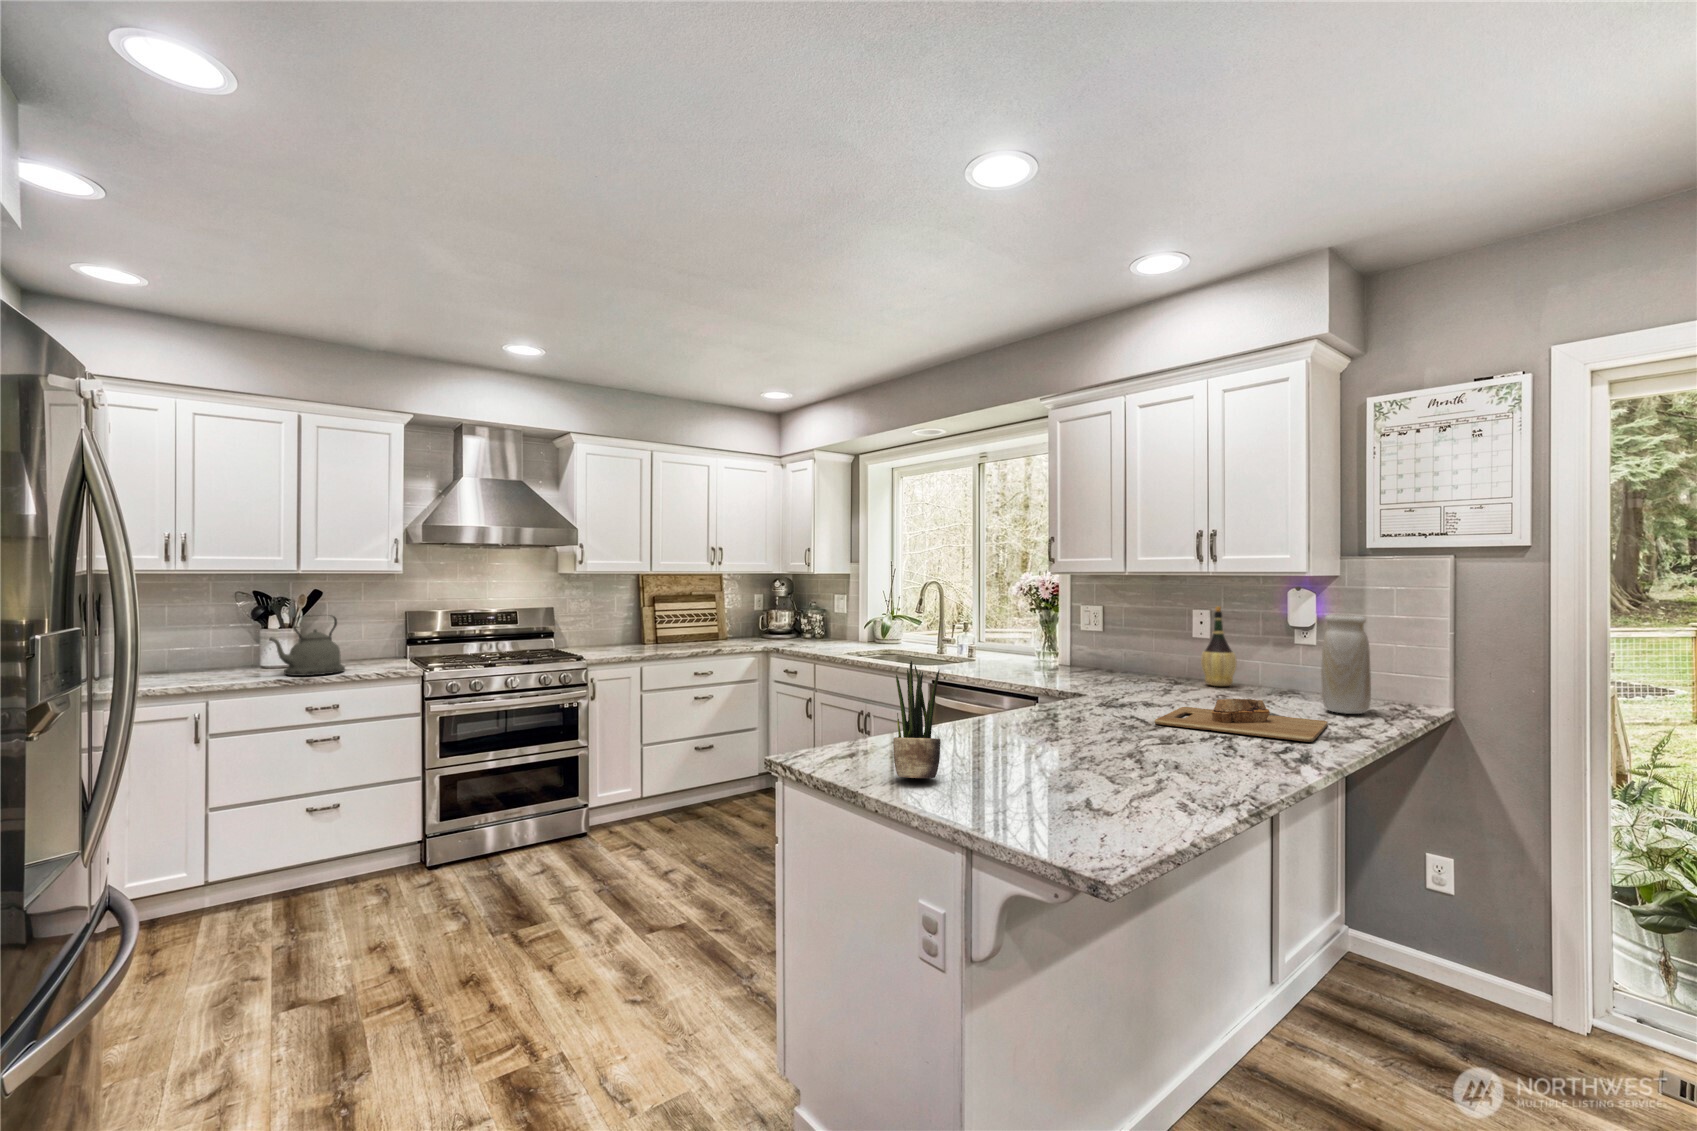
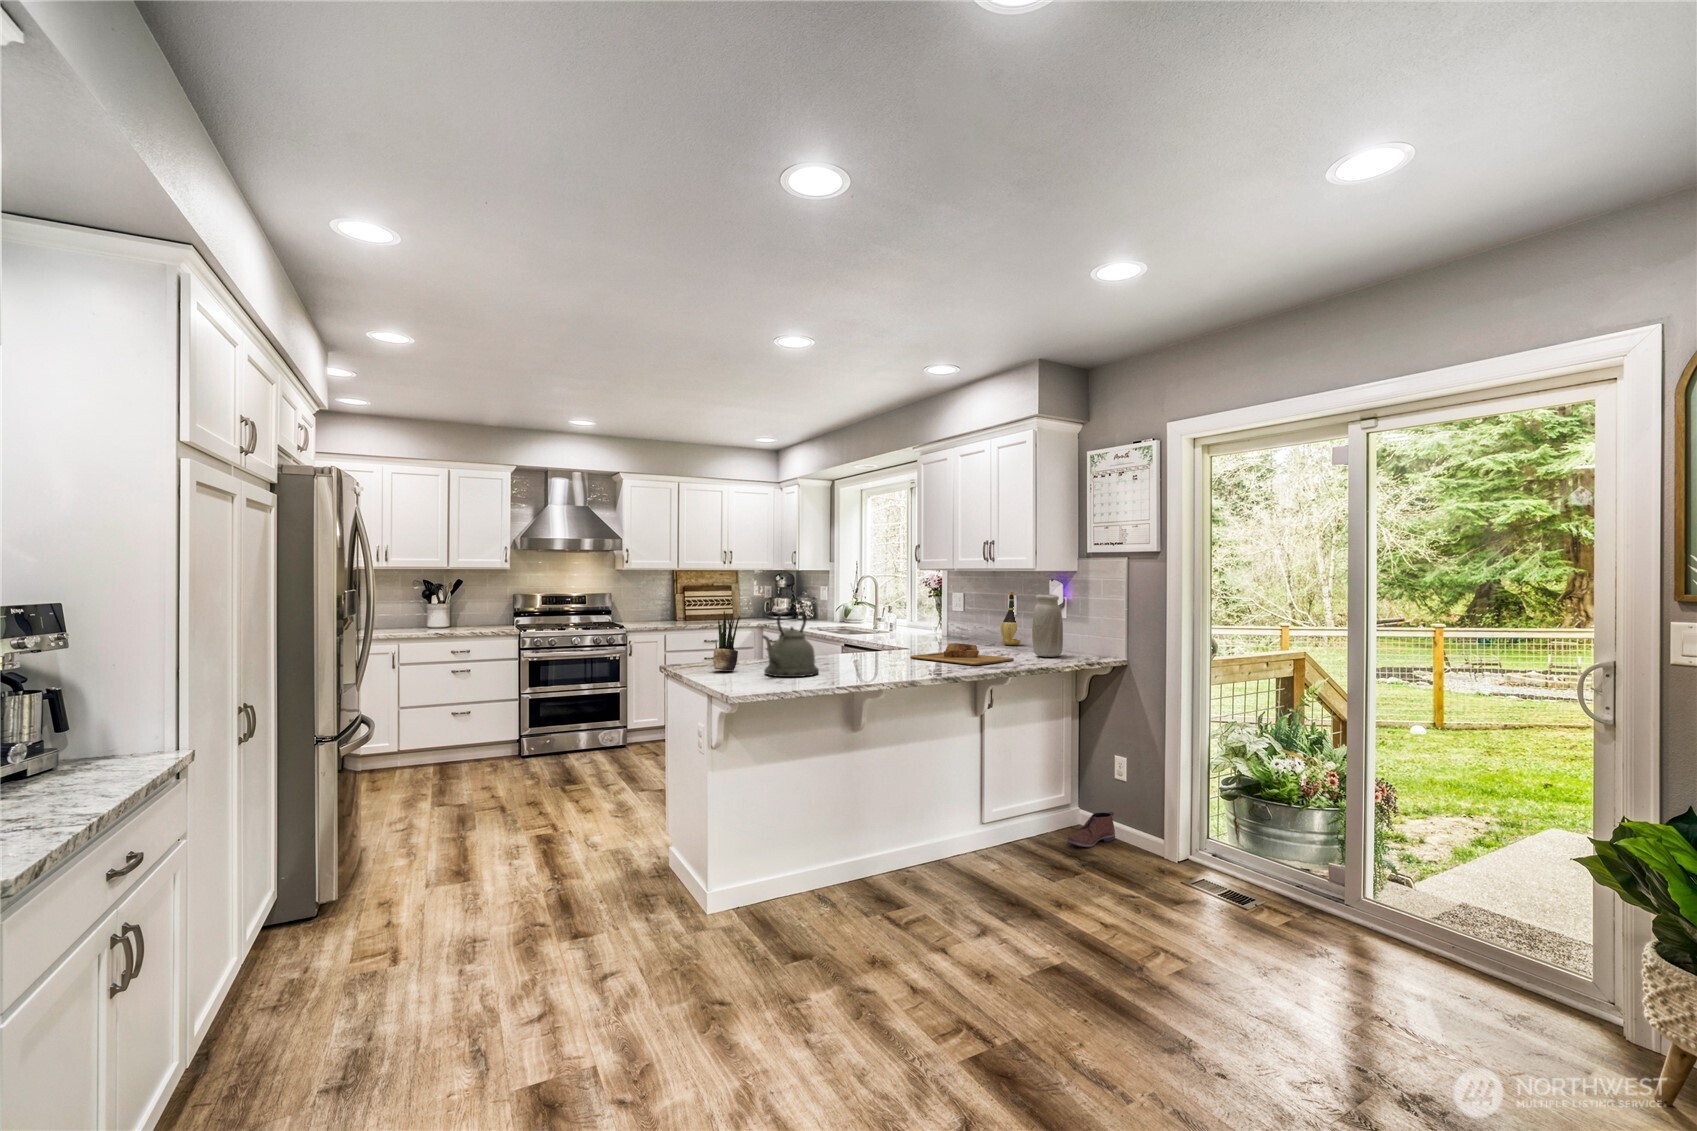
kettle: present [270,615,345,676] -> present [763,612,819,677]
shoe: none [1388,948,1443,1018] -> present [1067,812,1115,847]

